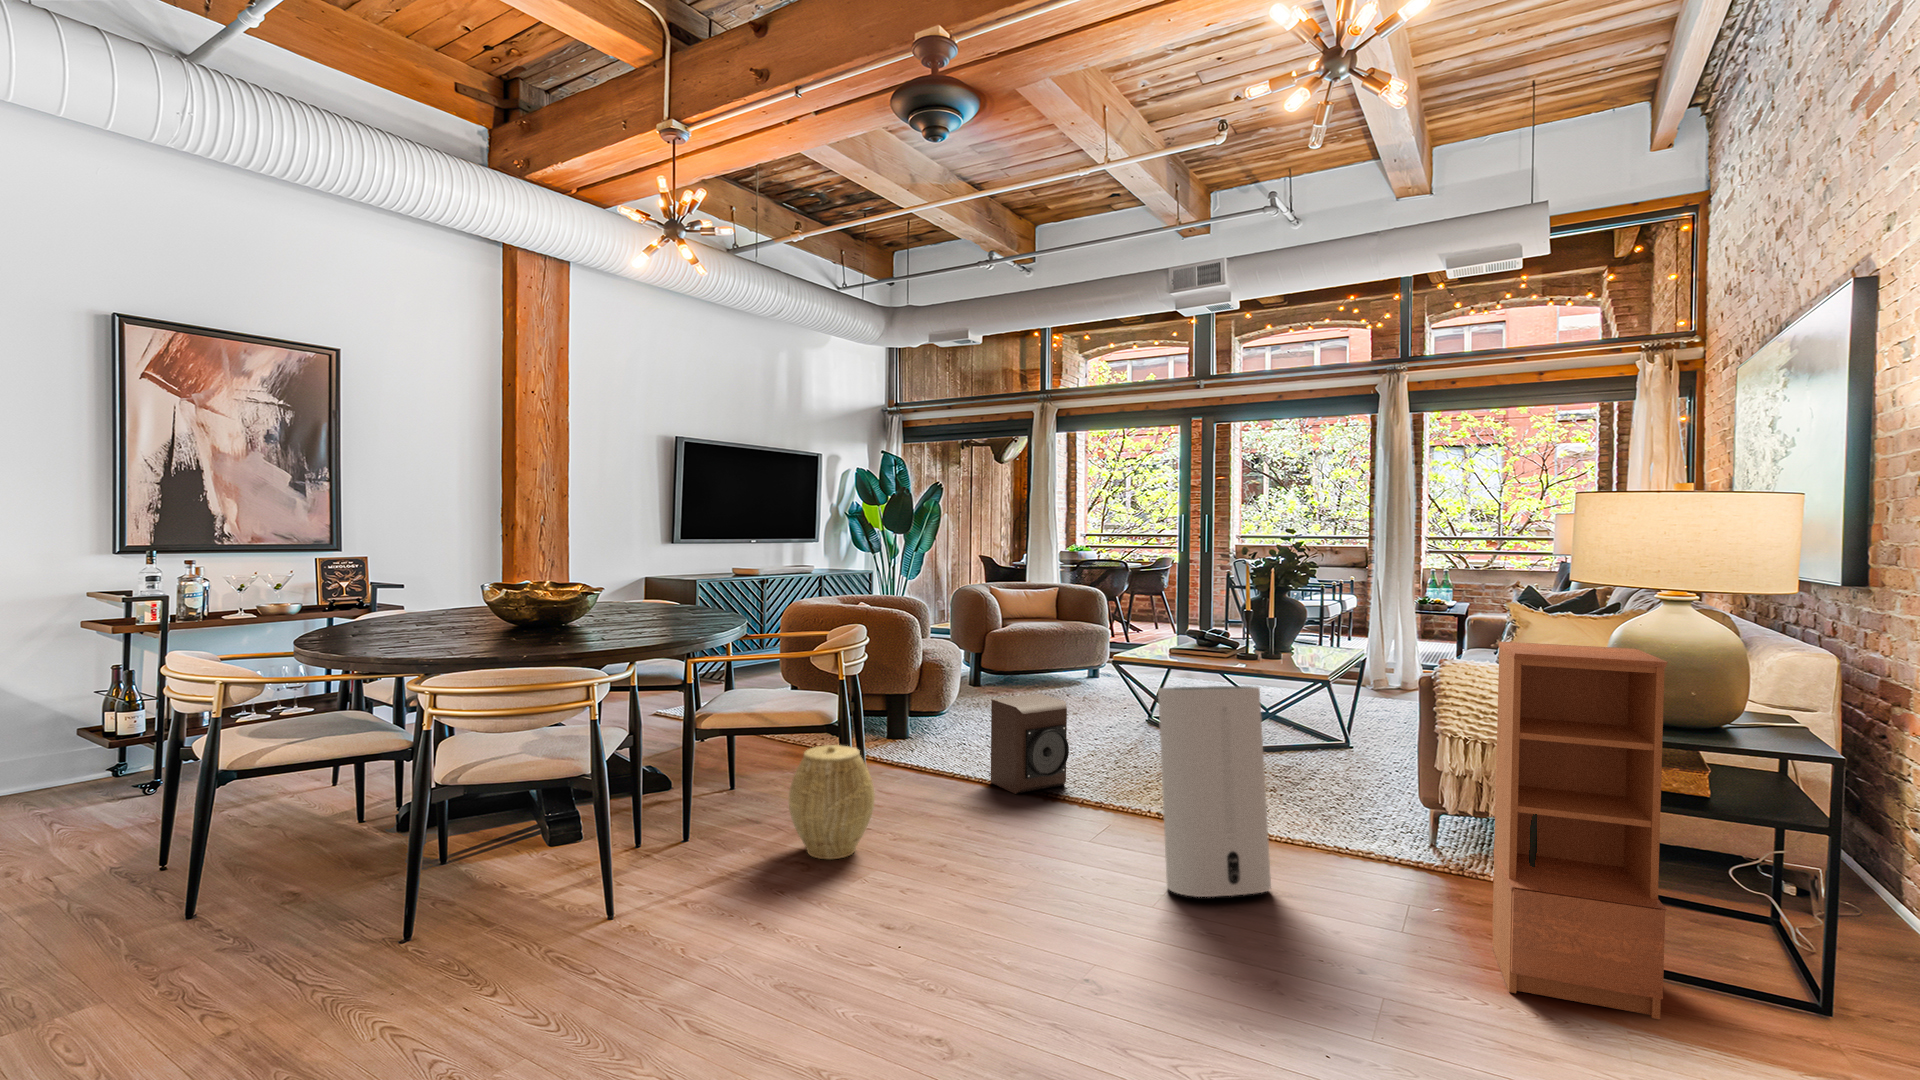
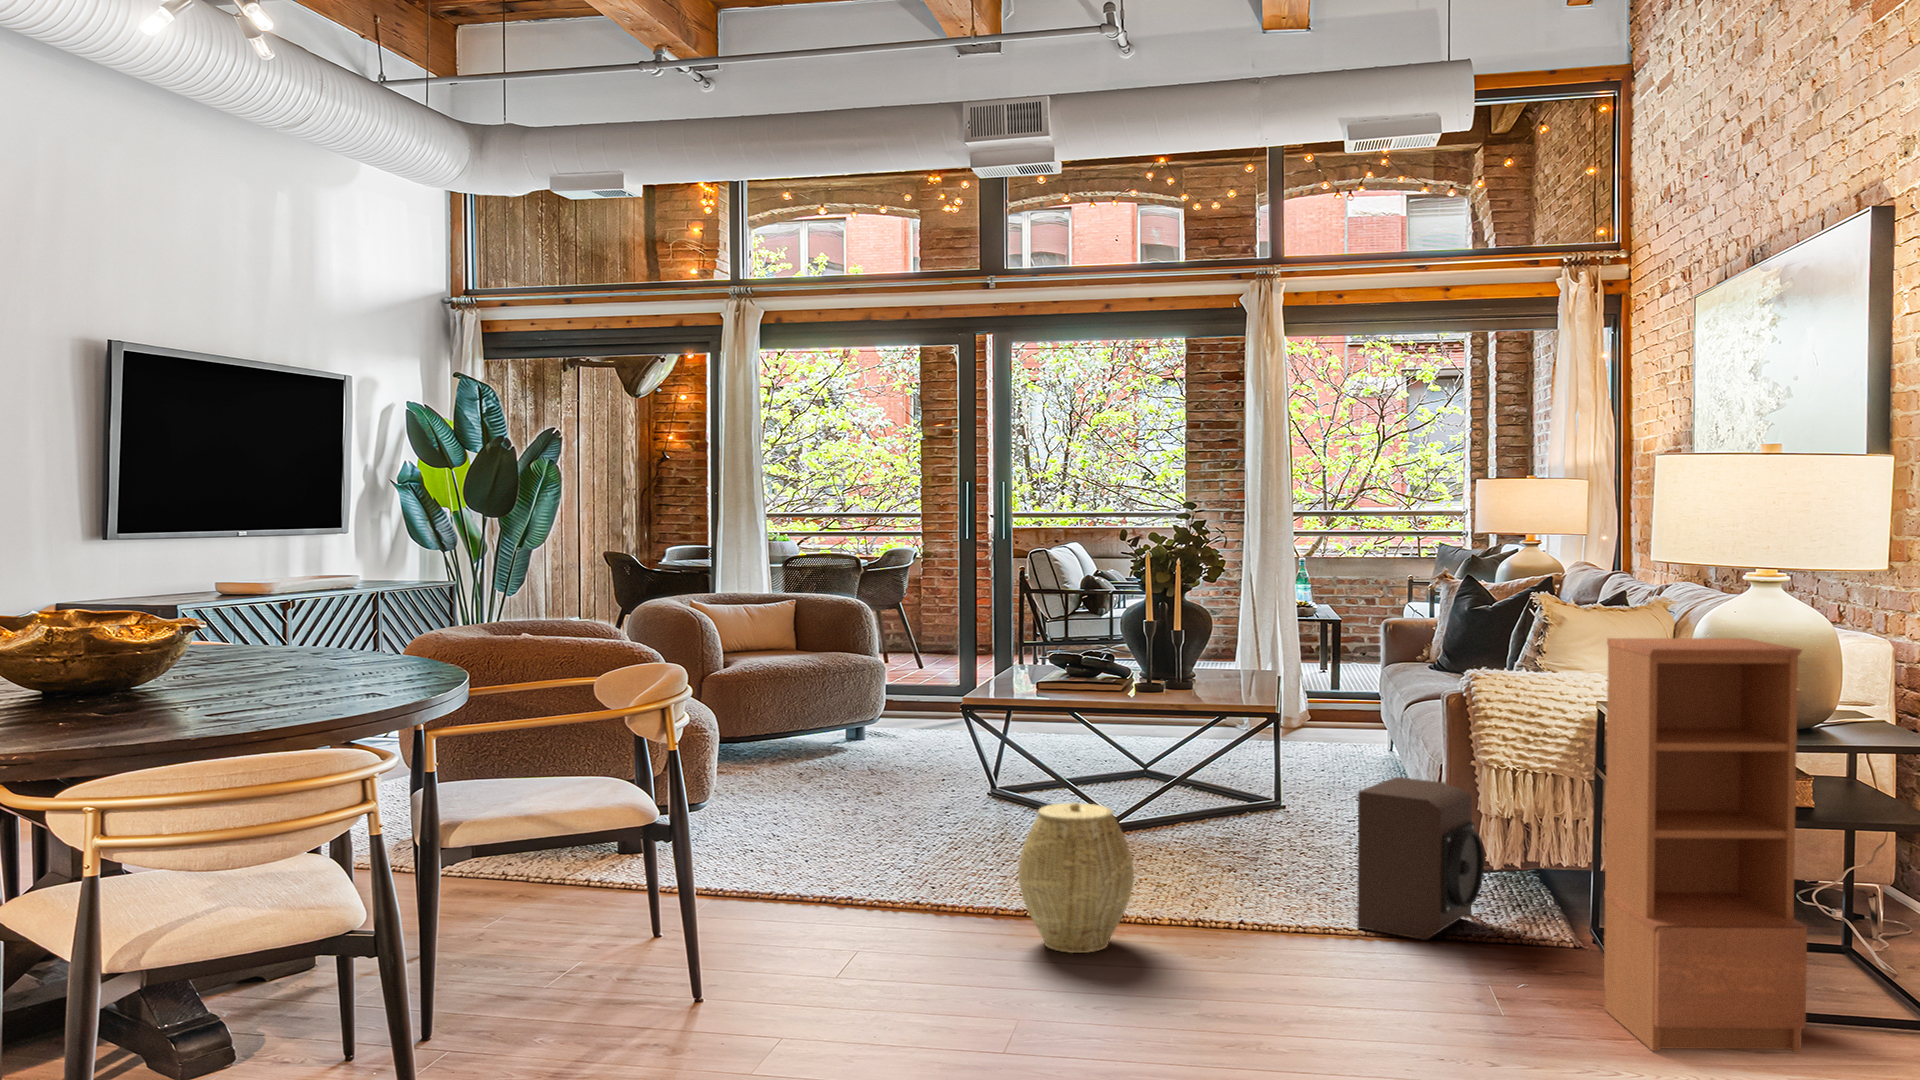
air purifier: present [1158,686,1271,897] -> none [1181,718,1336,1005]
speaker: present [991,694,1069,794] -> present [1357,777,1484,940]
woven basket: present [788,745,875,859] -> present [1018,803,1134,953]

